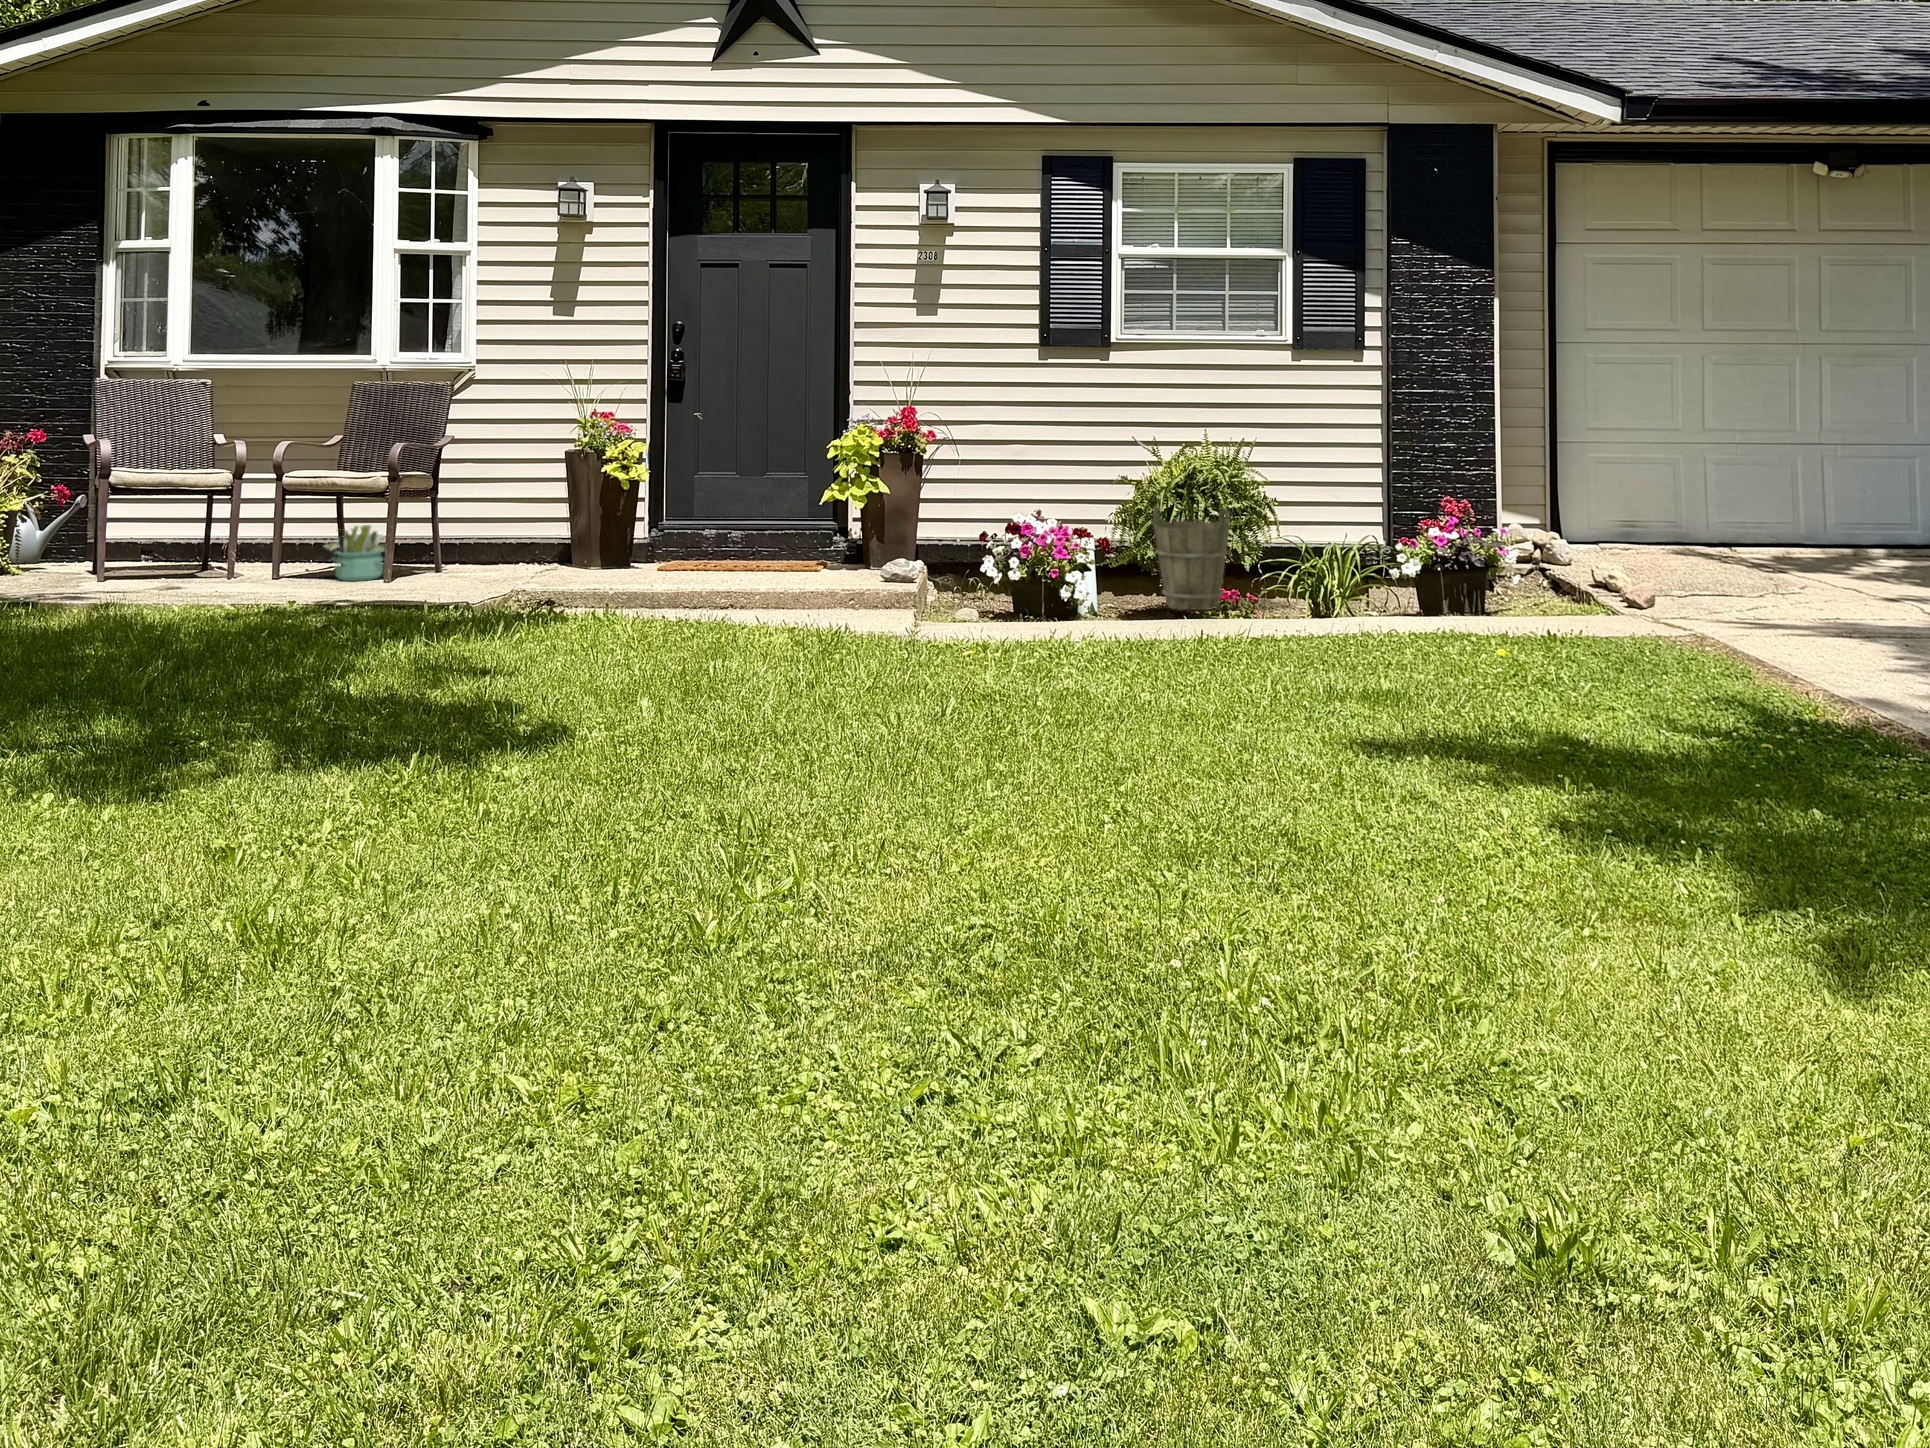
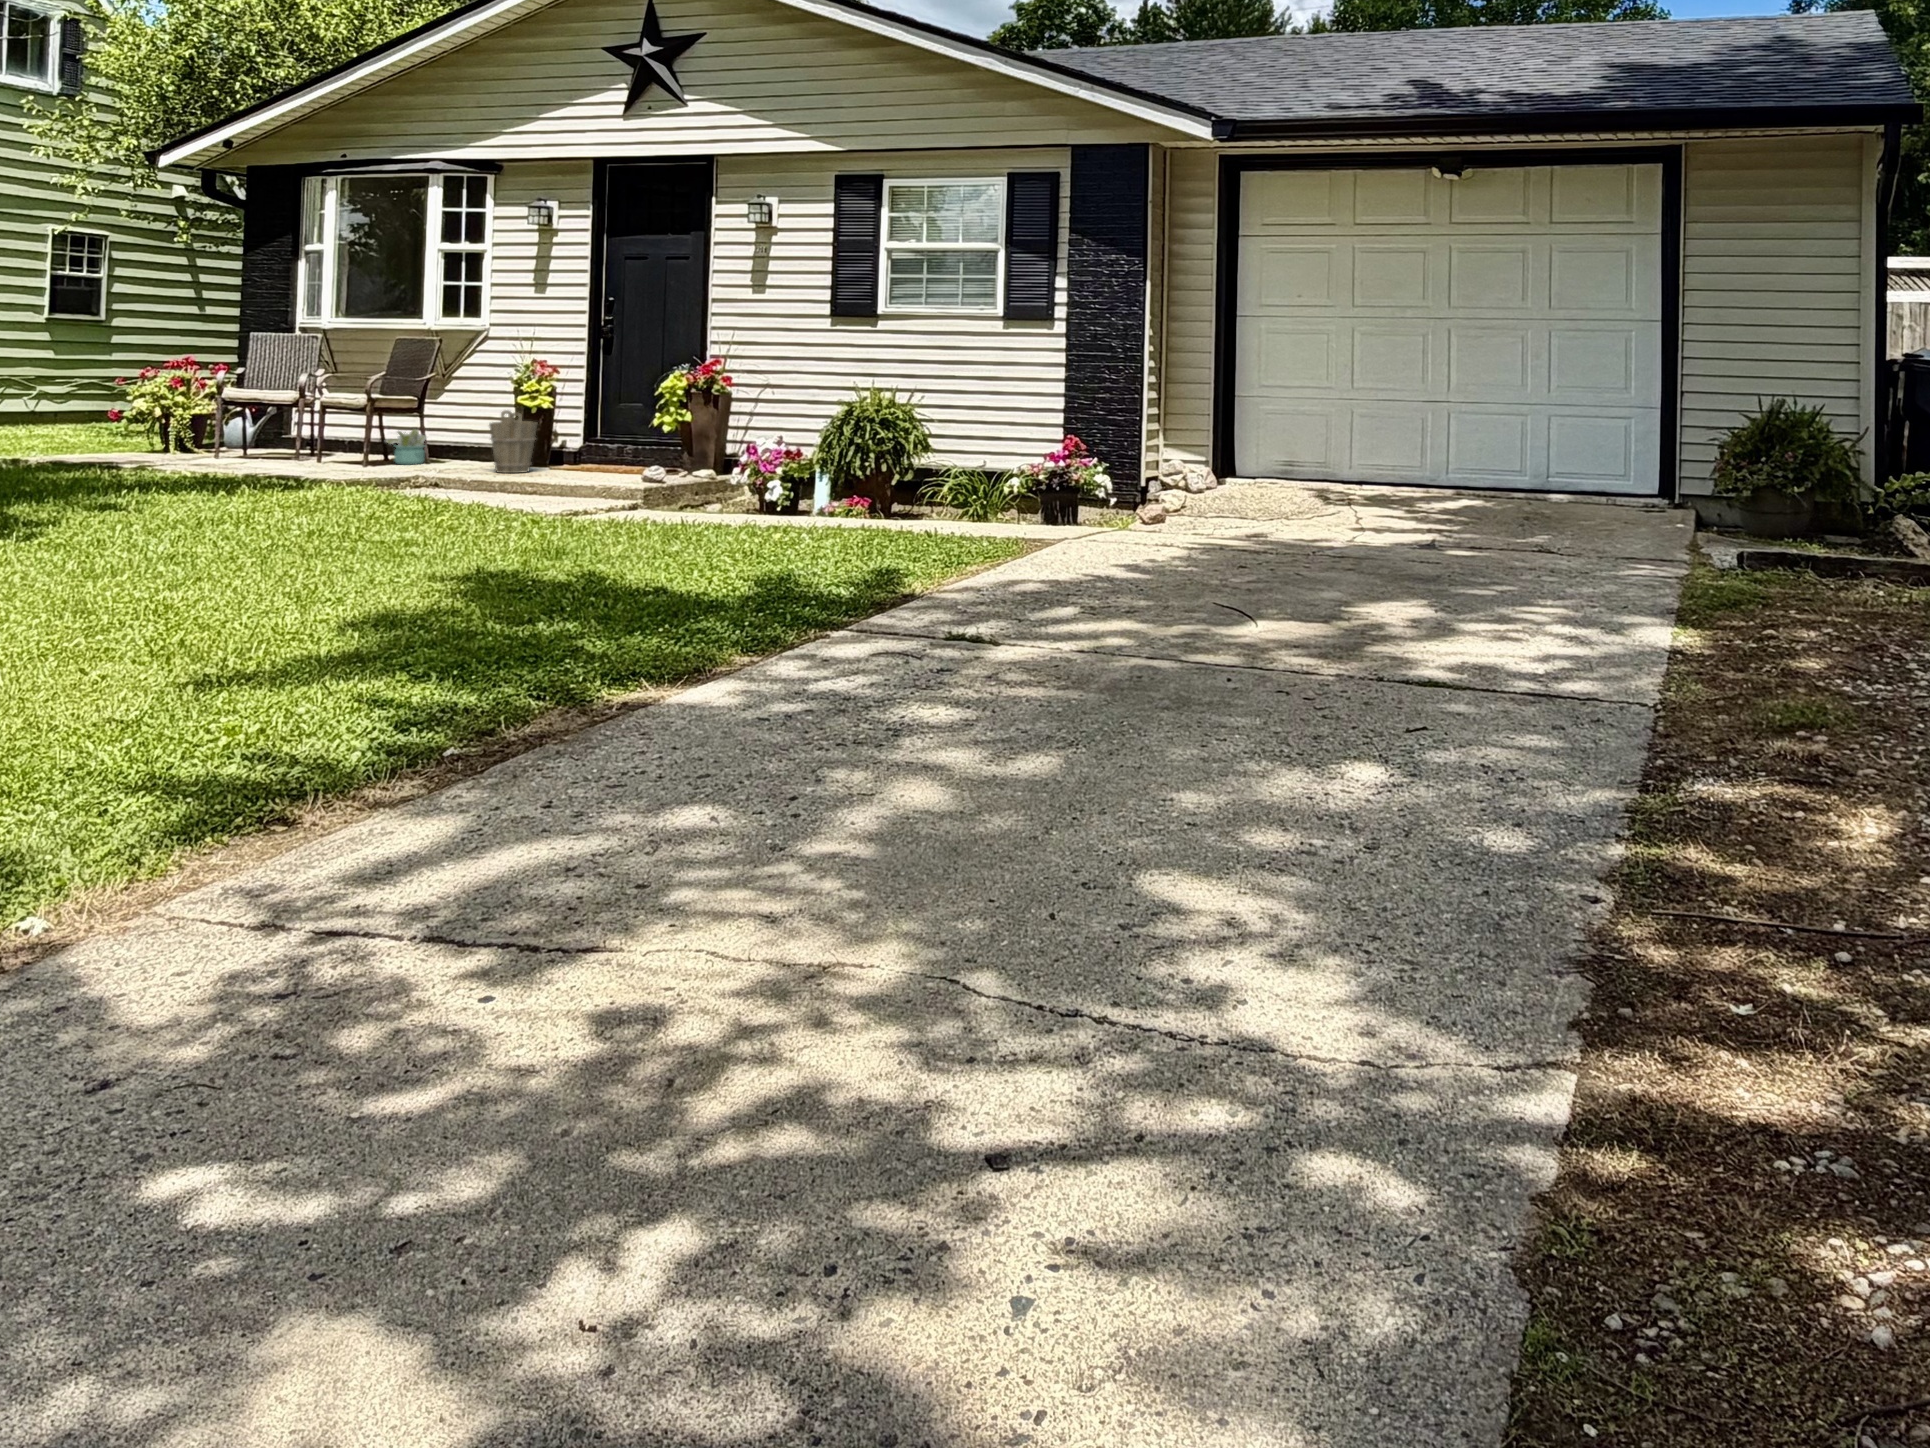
bucket: present [1153,506,1230,610] -> present [489,410,537,473]

